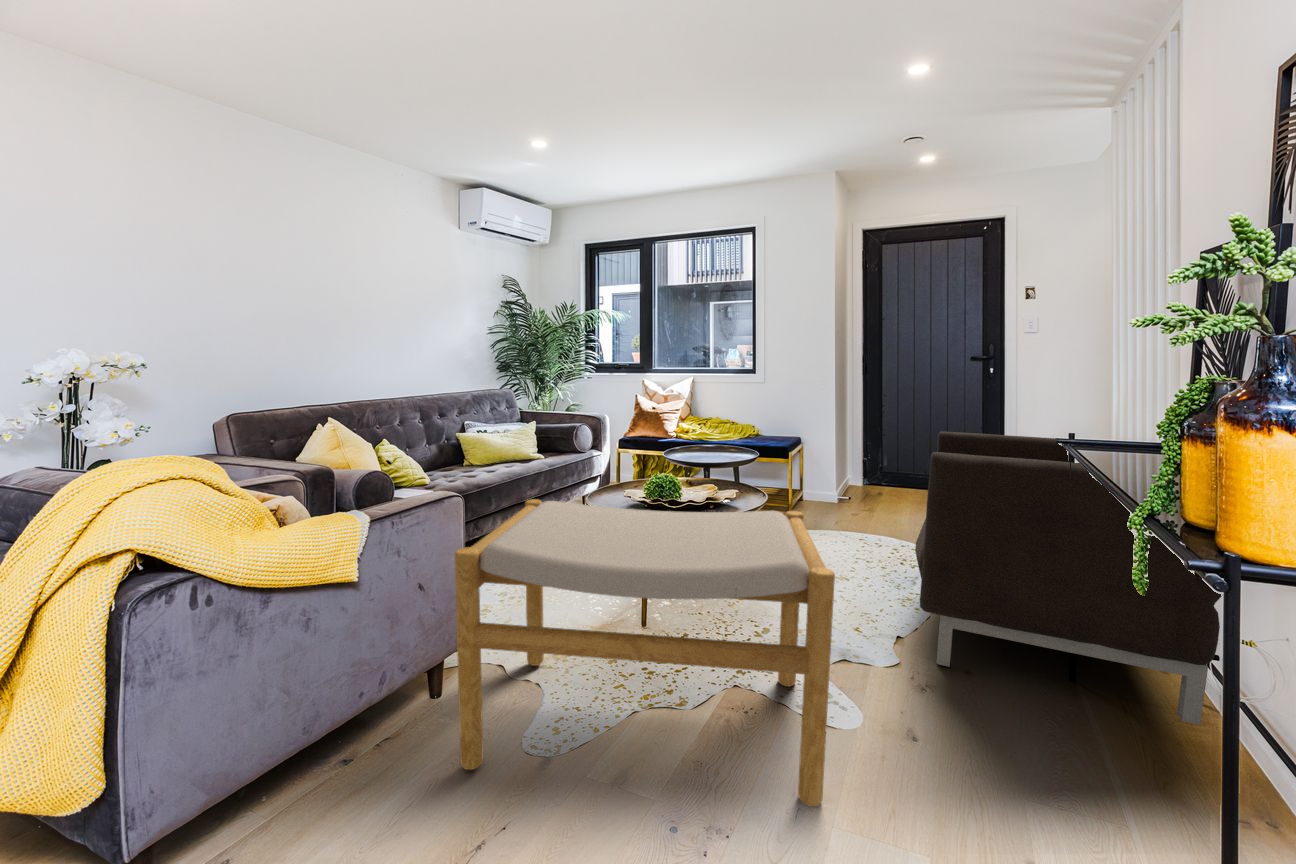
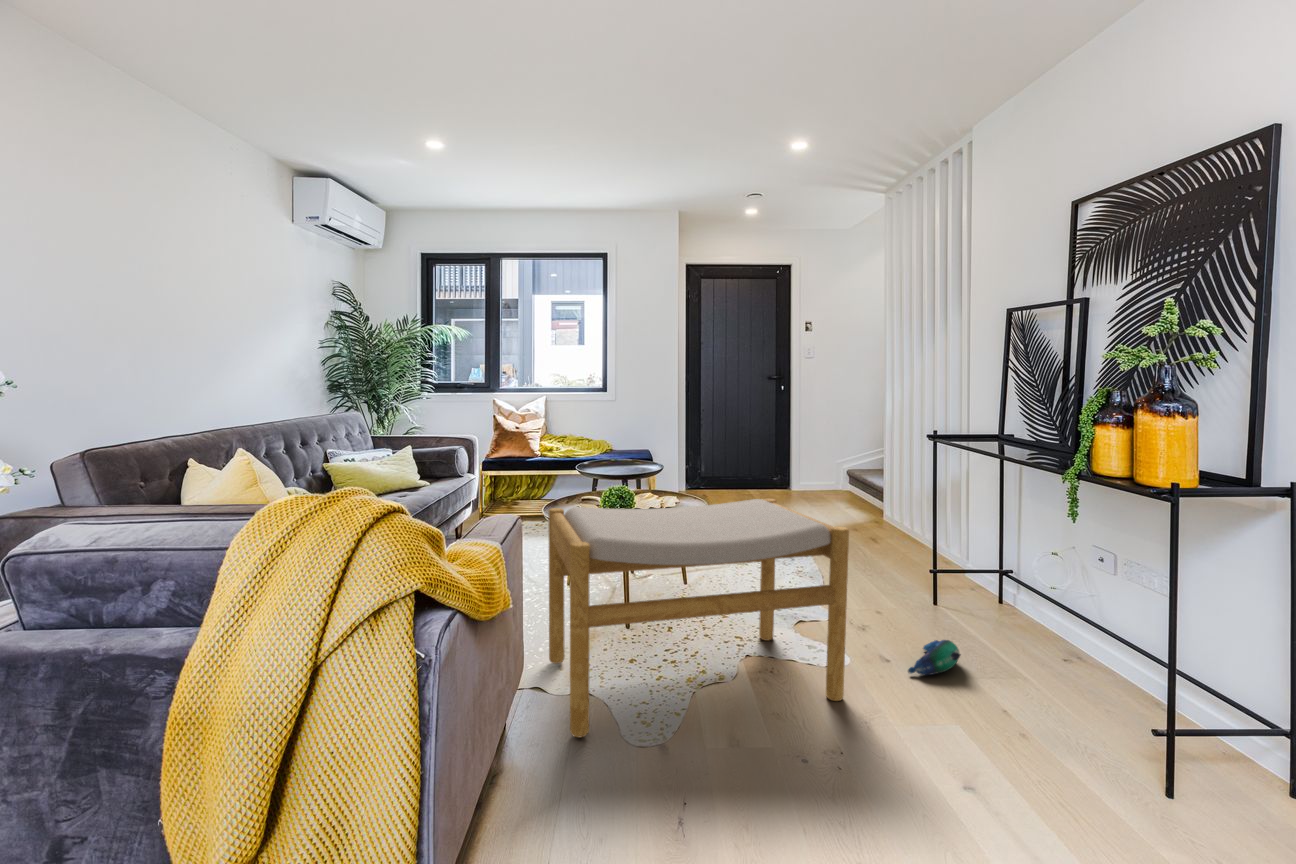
armchair: present [915,431,1222,725] -> none [815,435,1024,615]
plush toy: none [947,743,1046,802] -> present [908,640,961,676]

